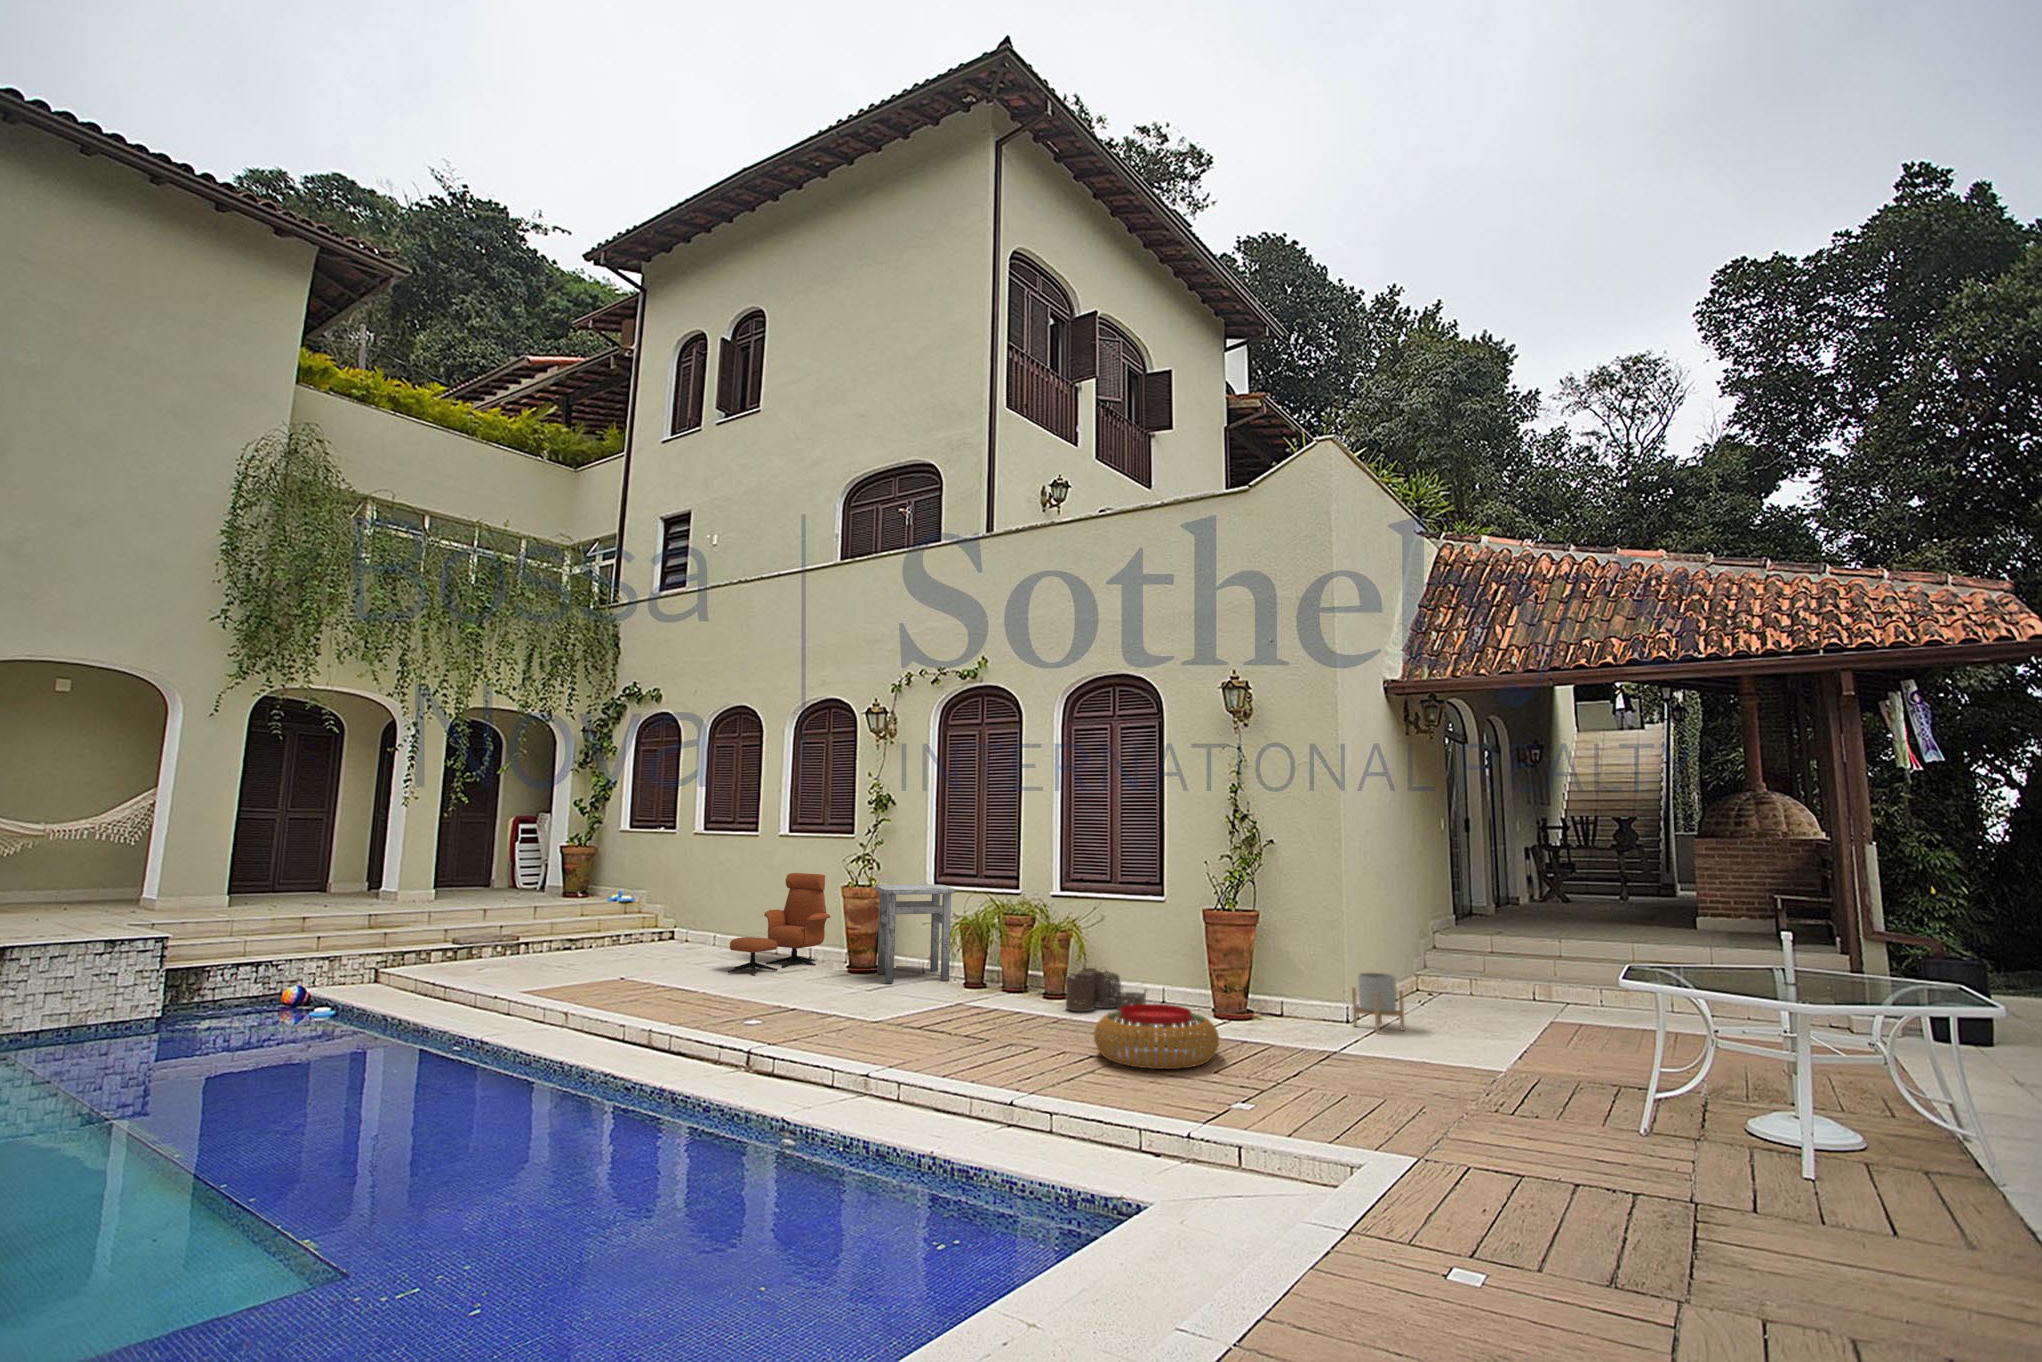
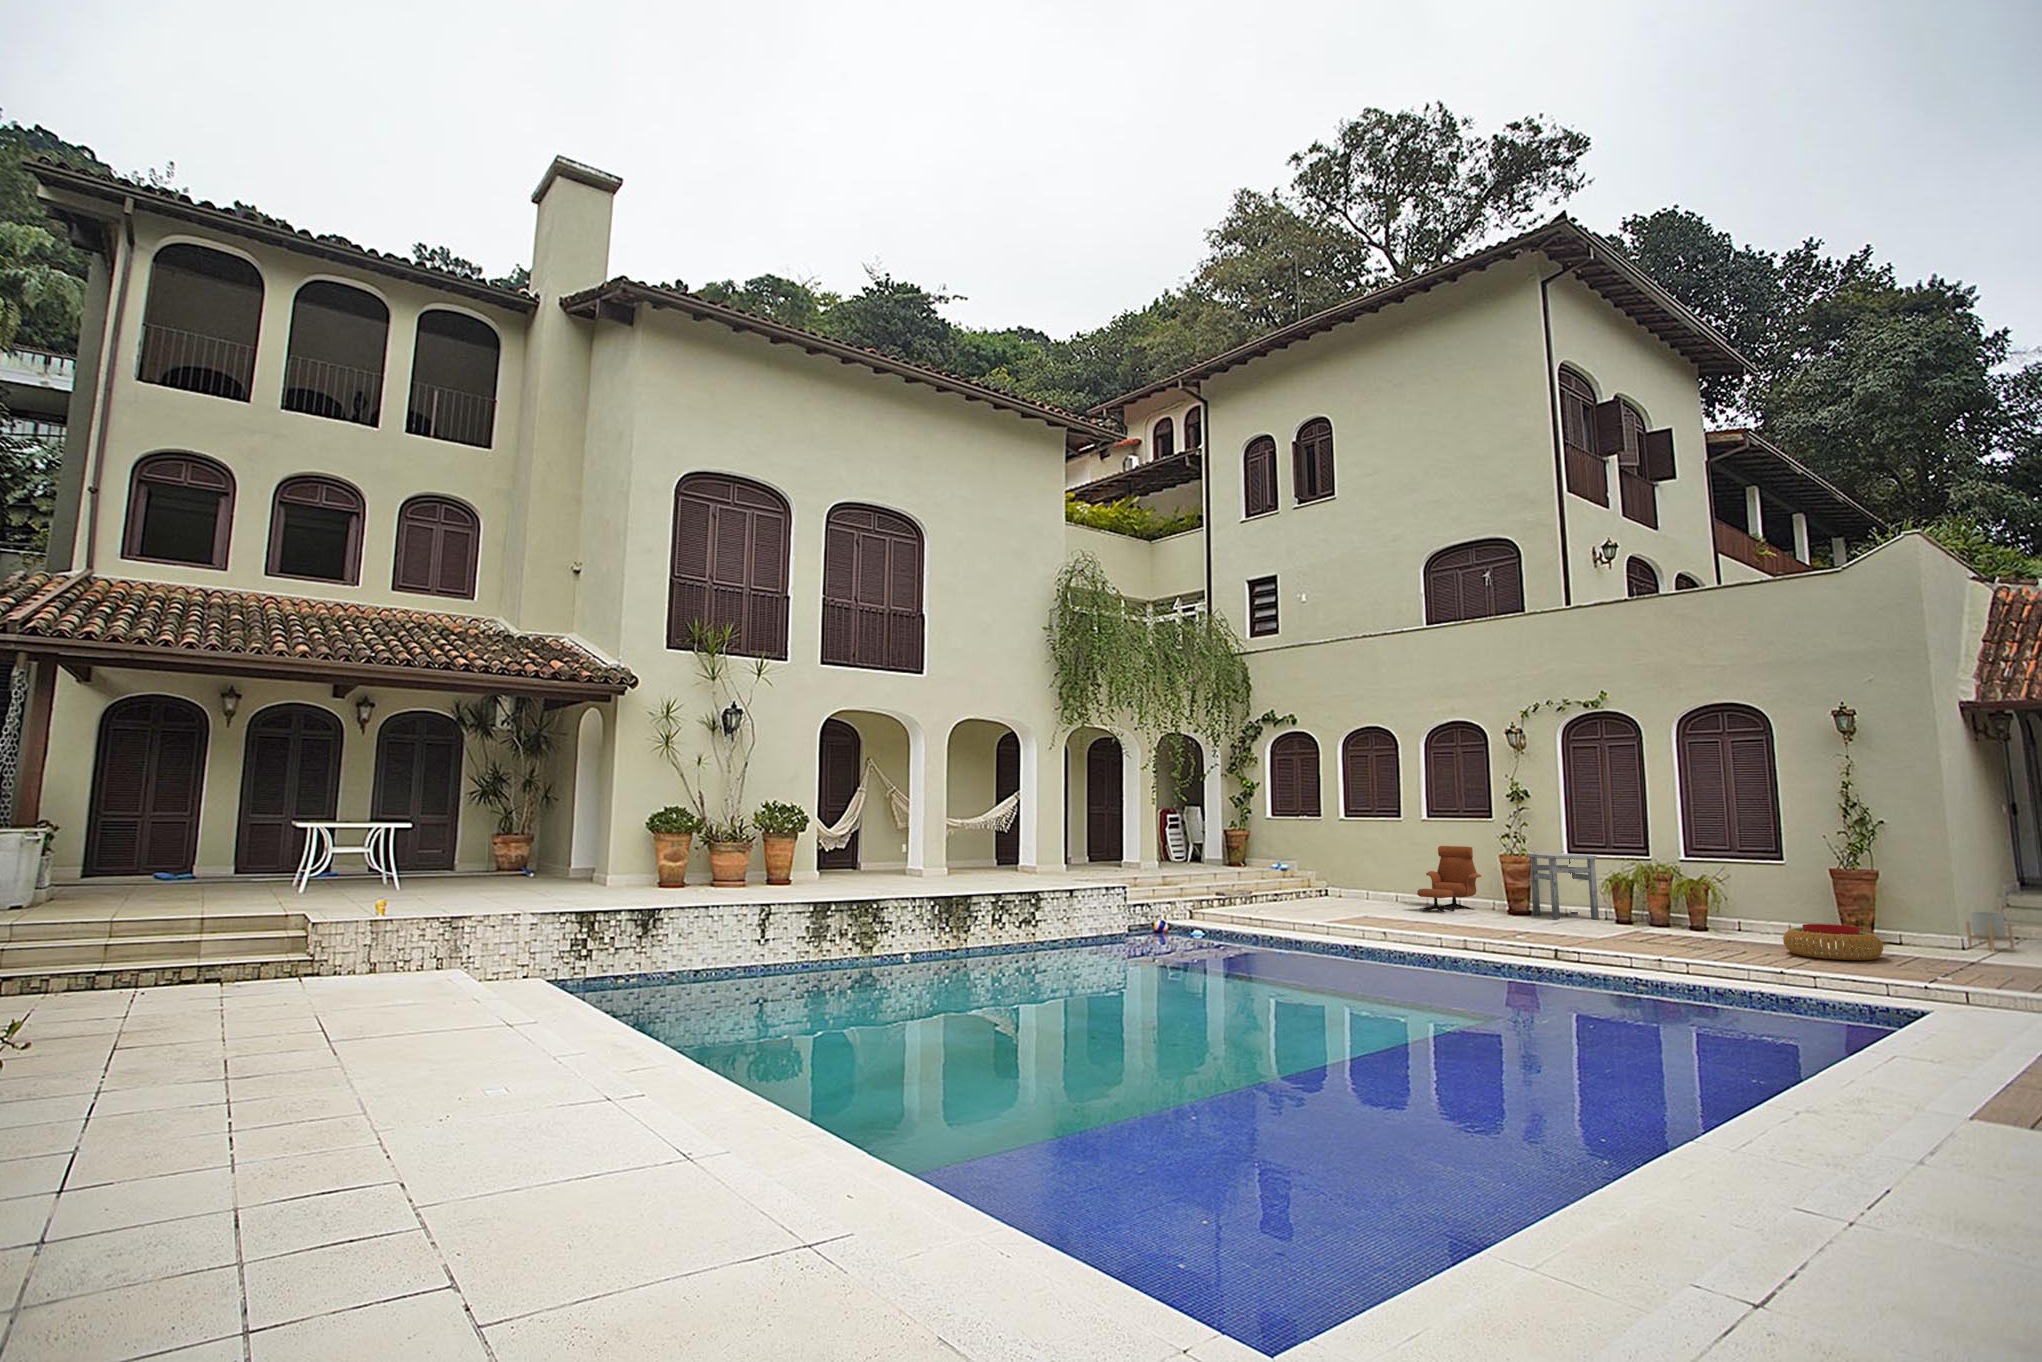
woven basket: present [1066,966,1146,1011] -> none [1715,907,1788,937]

